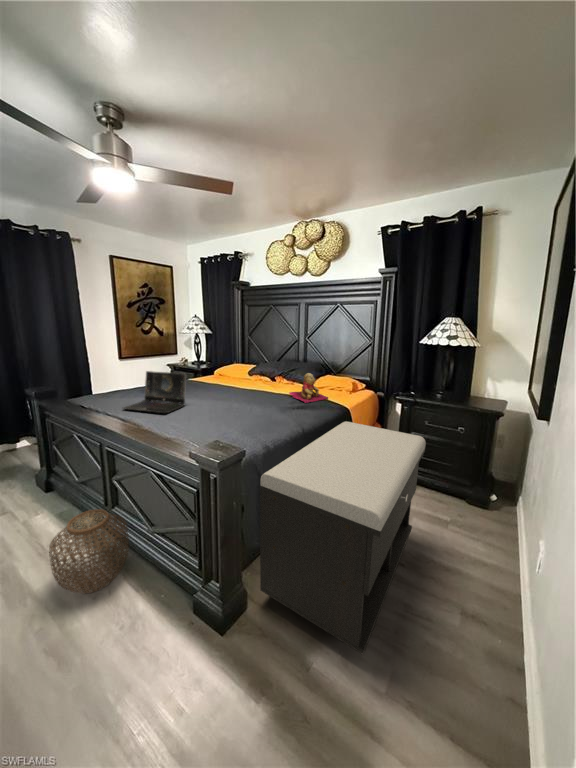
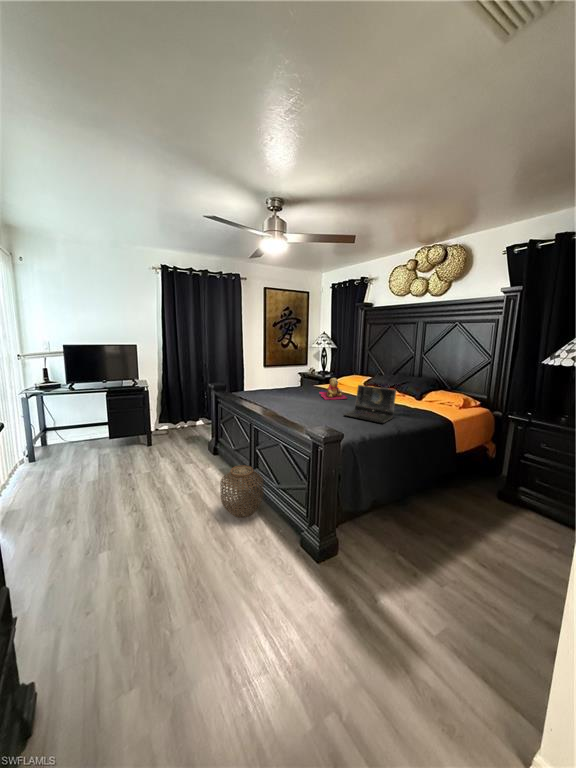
laptop: present [123,371,186,413] -> present [344,385,396,423]
teddy bear: present [289,373,328,403] -> present [320,378,347,400]
storage bench: present [260,421,426,654] -> none [348,432,520,604]

